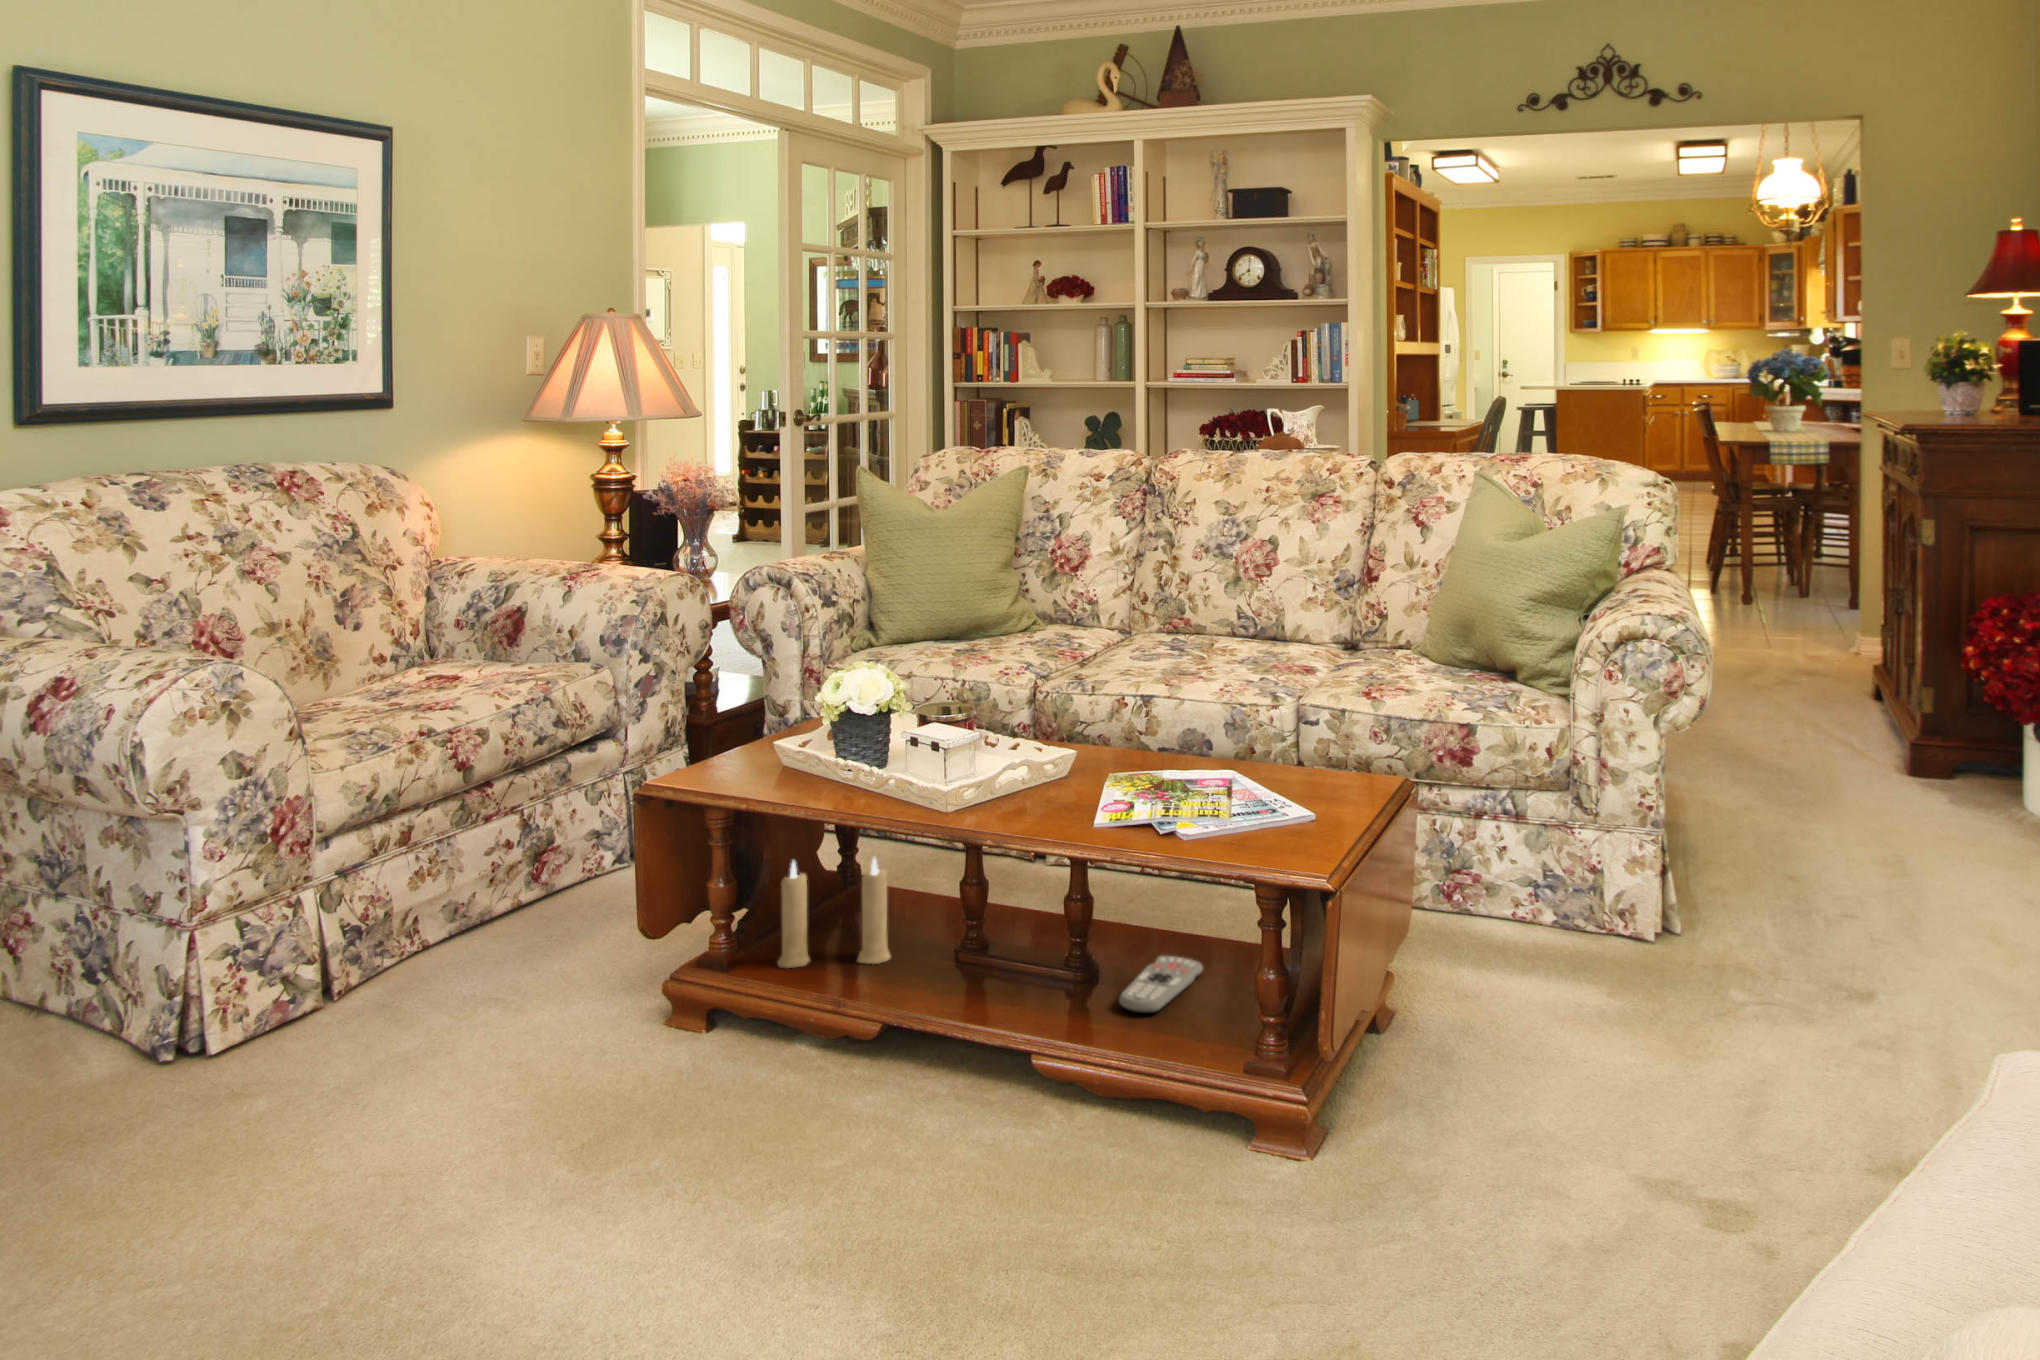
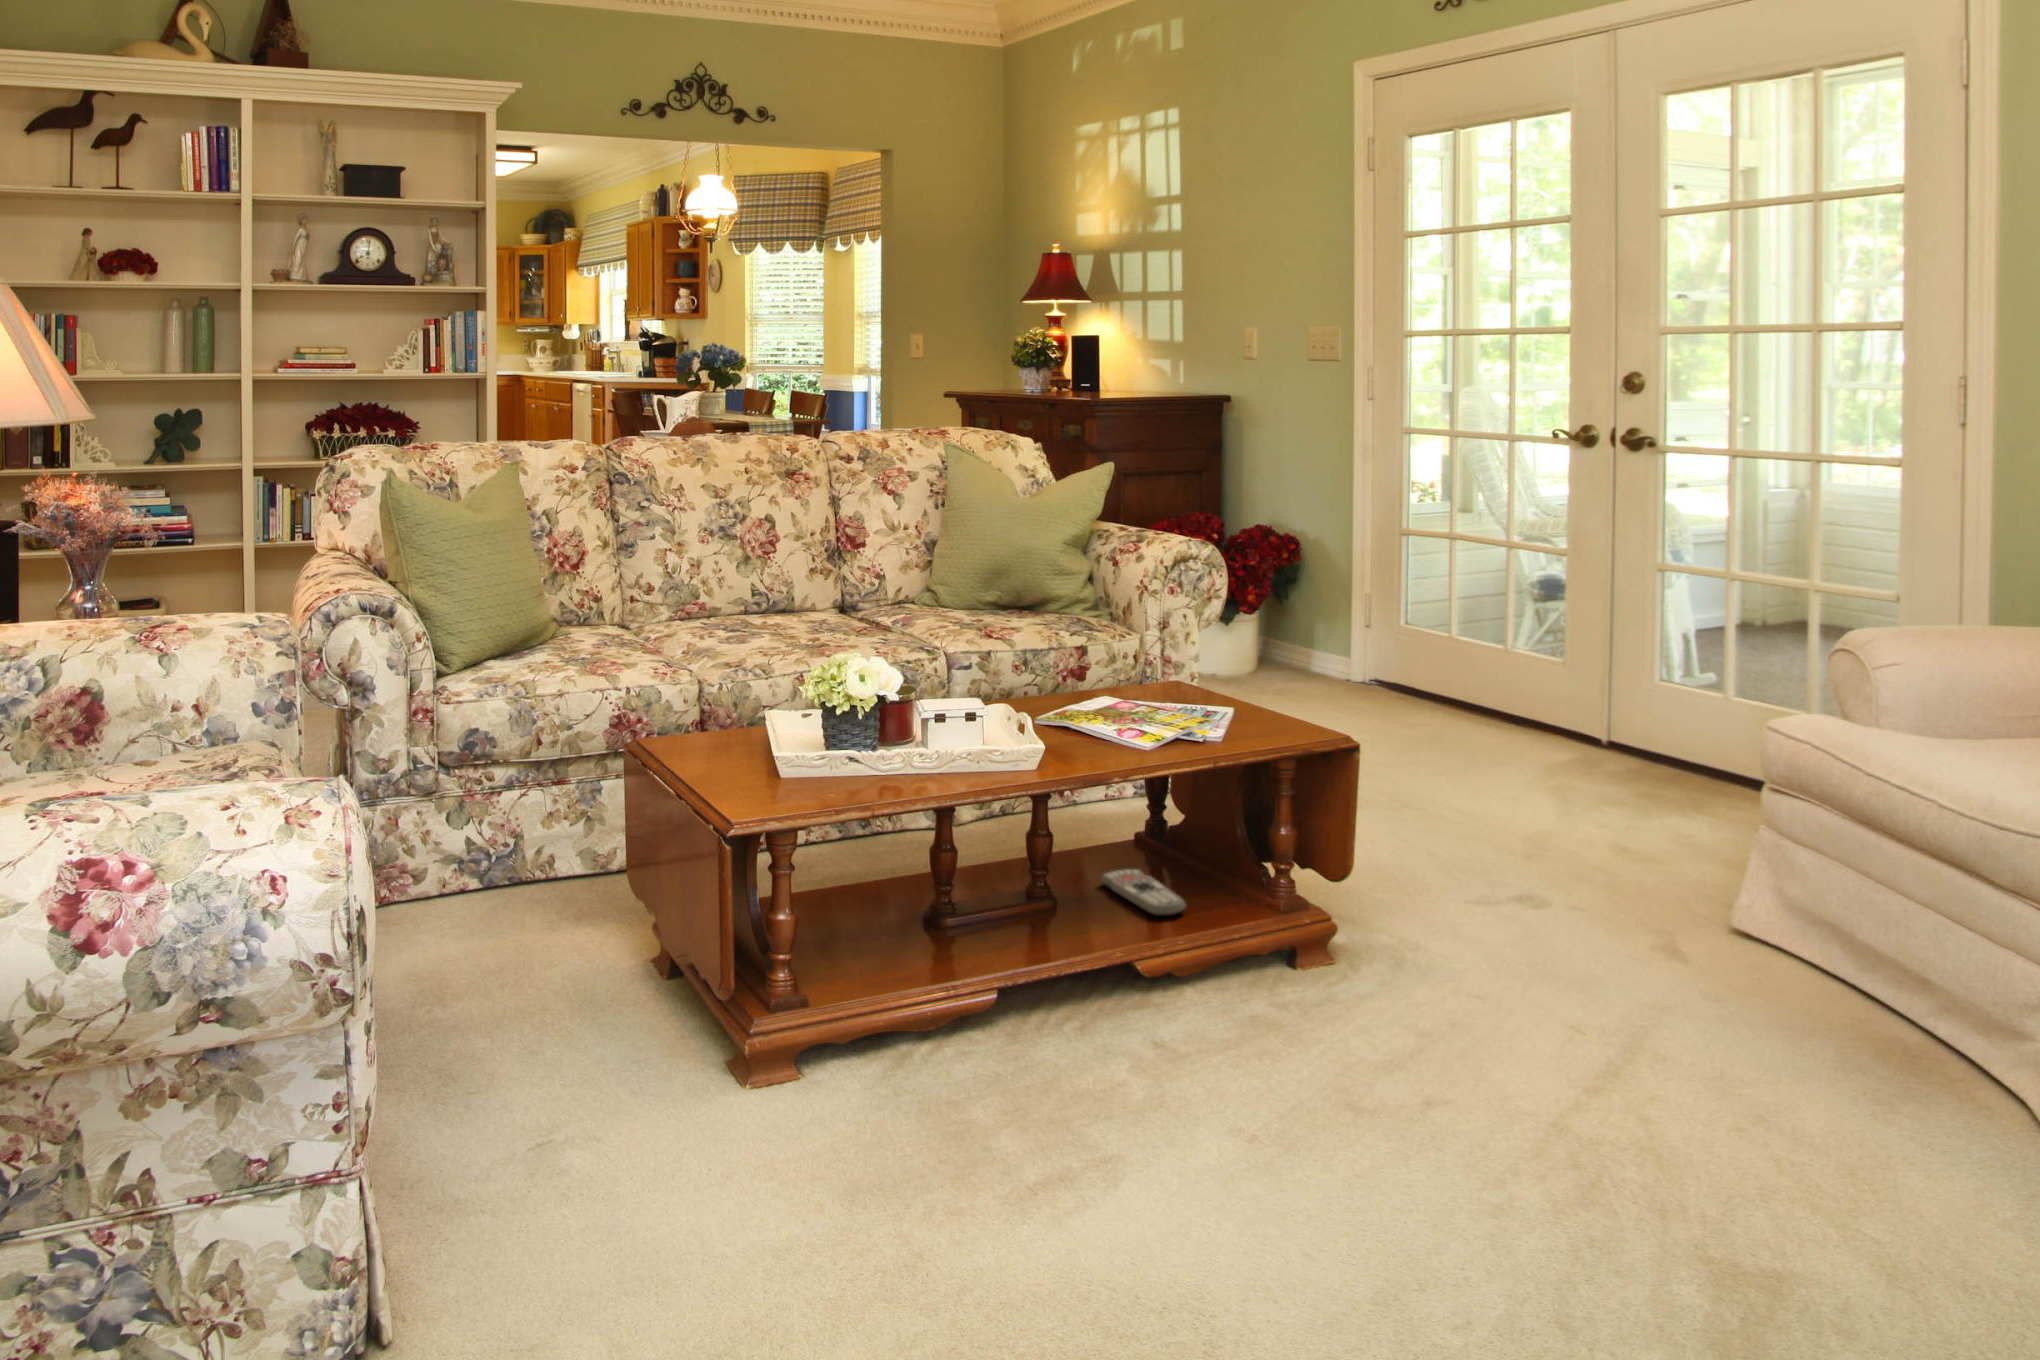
candle: present [777,857,891,968] -> none [822,845,915,996]

